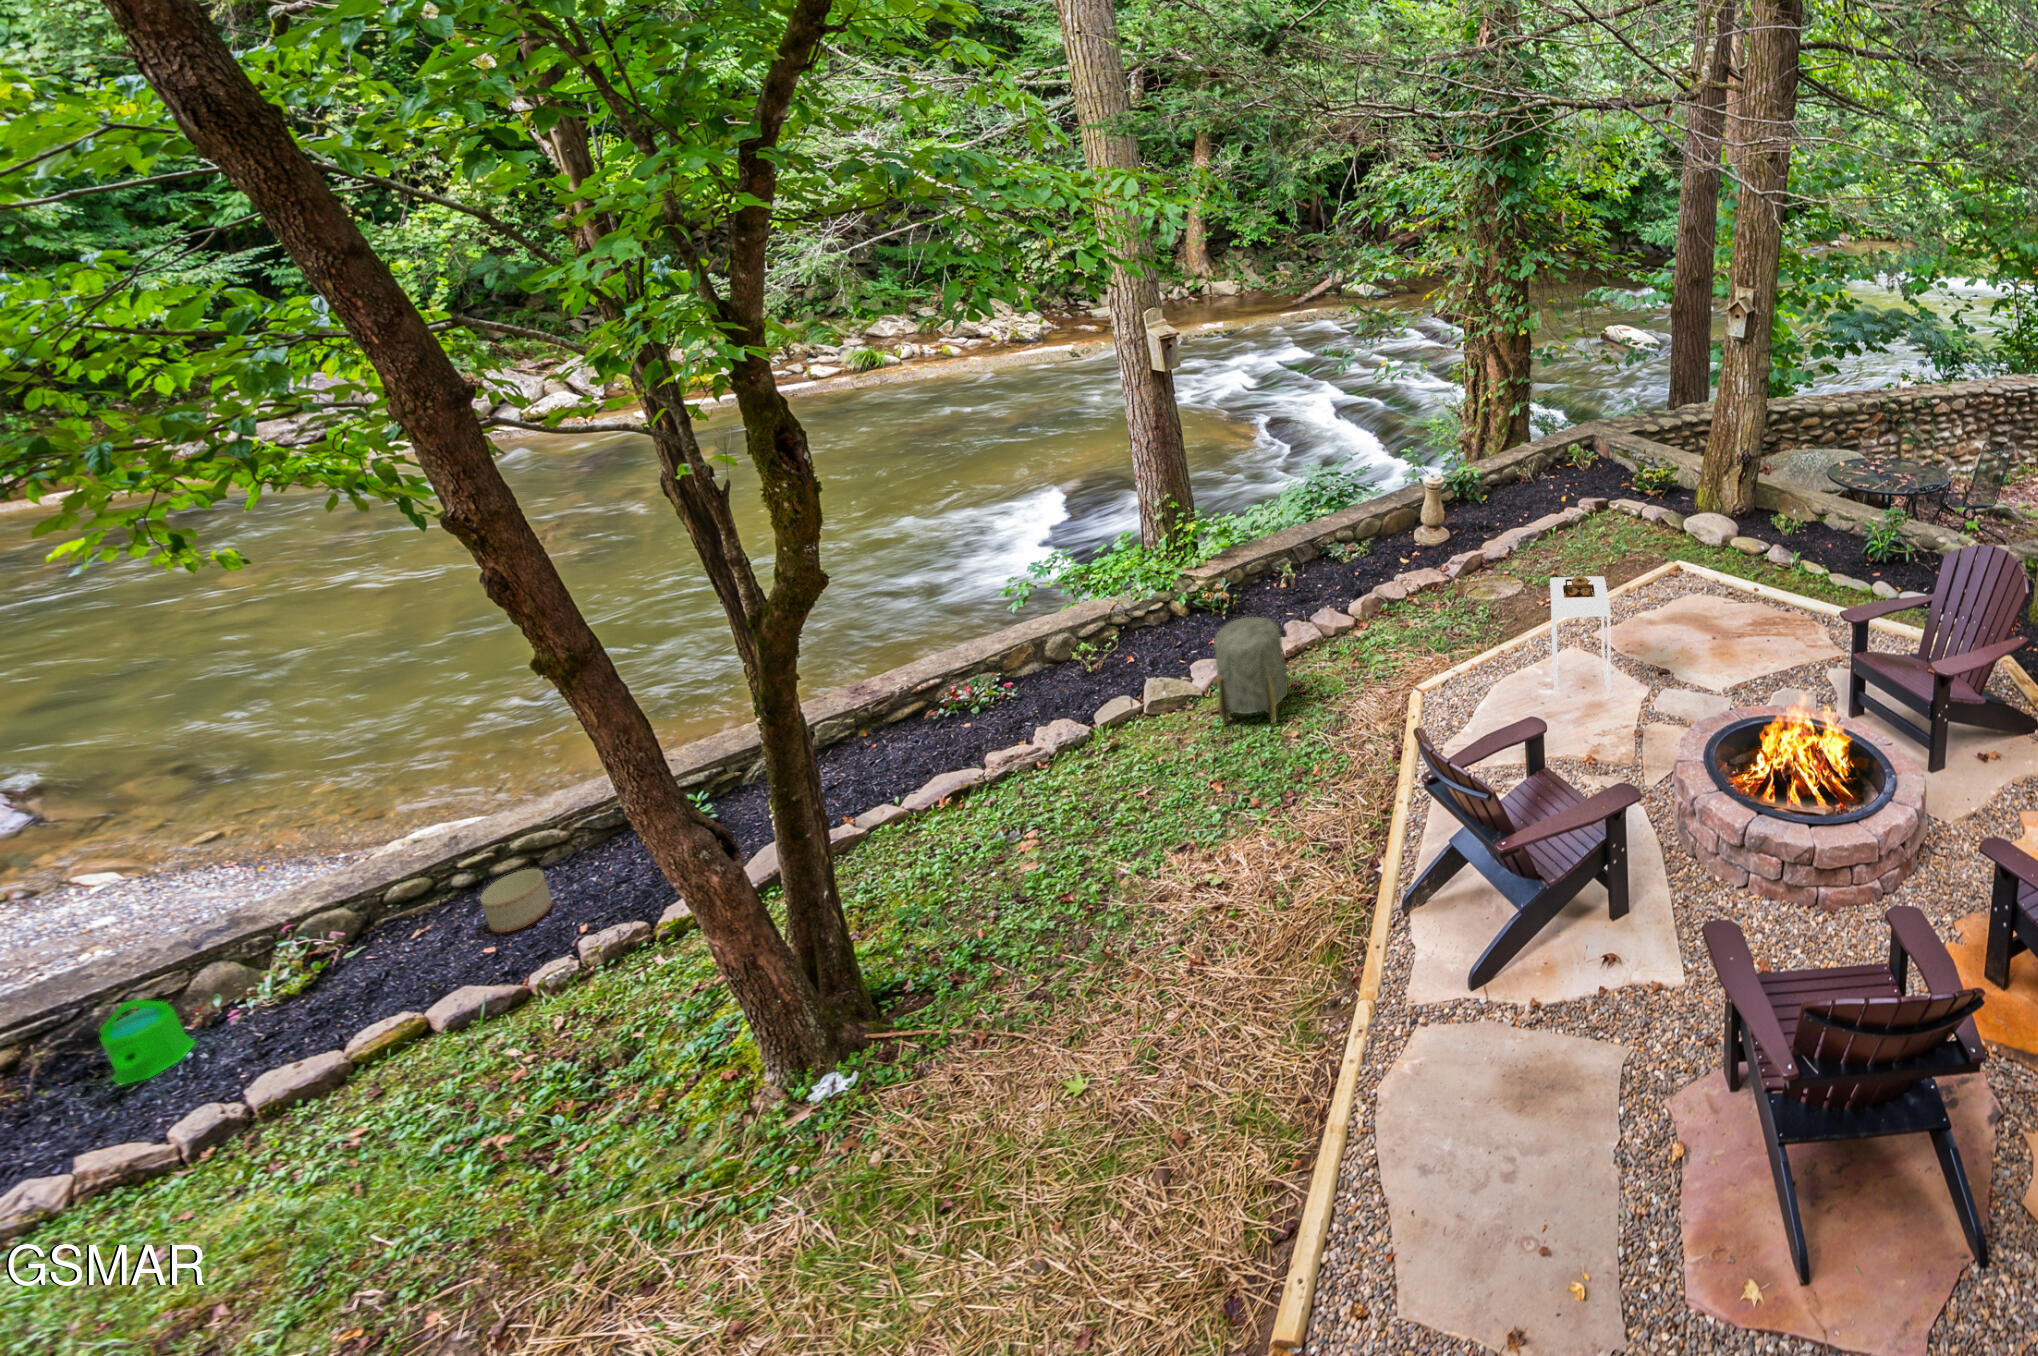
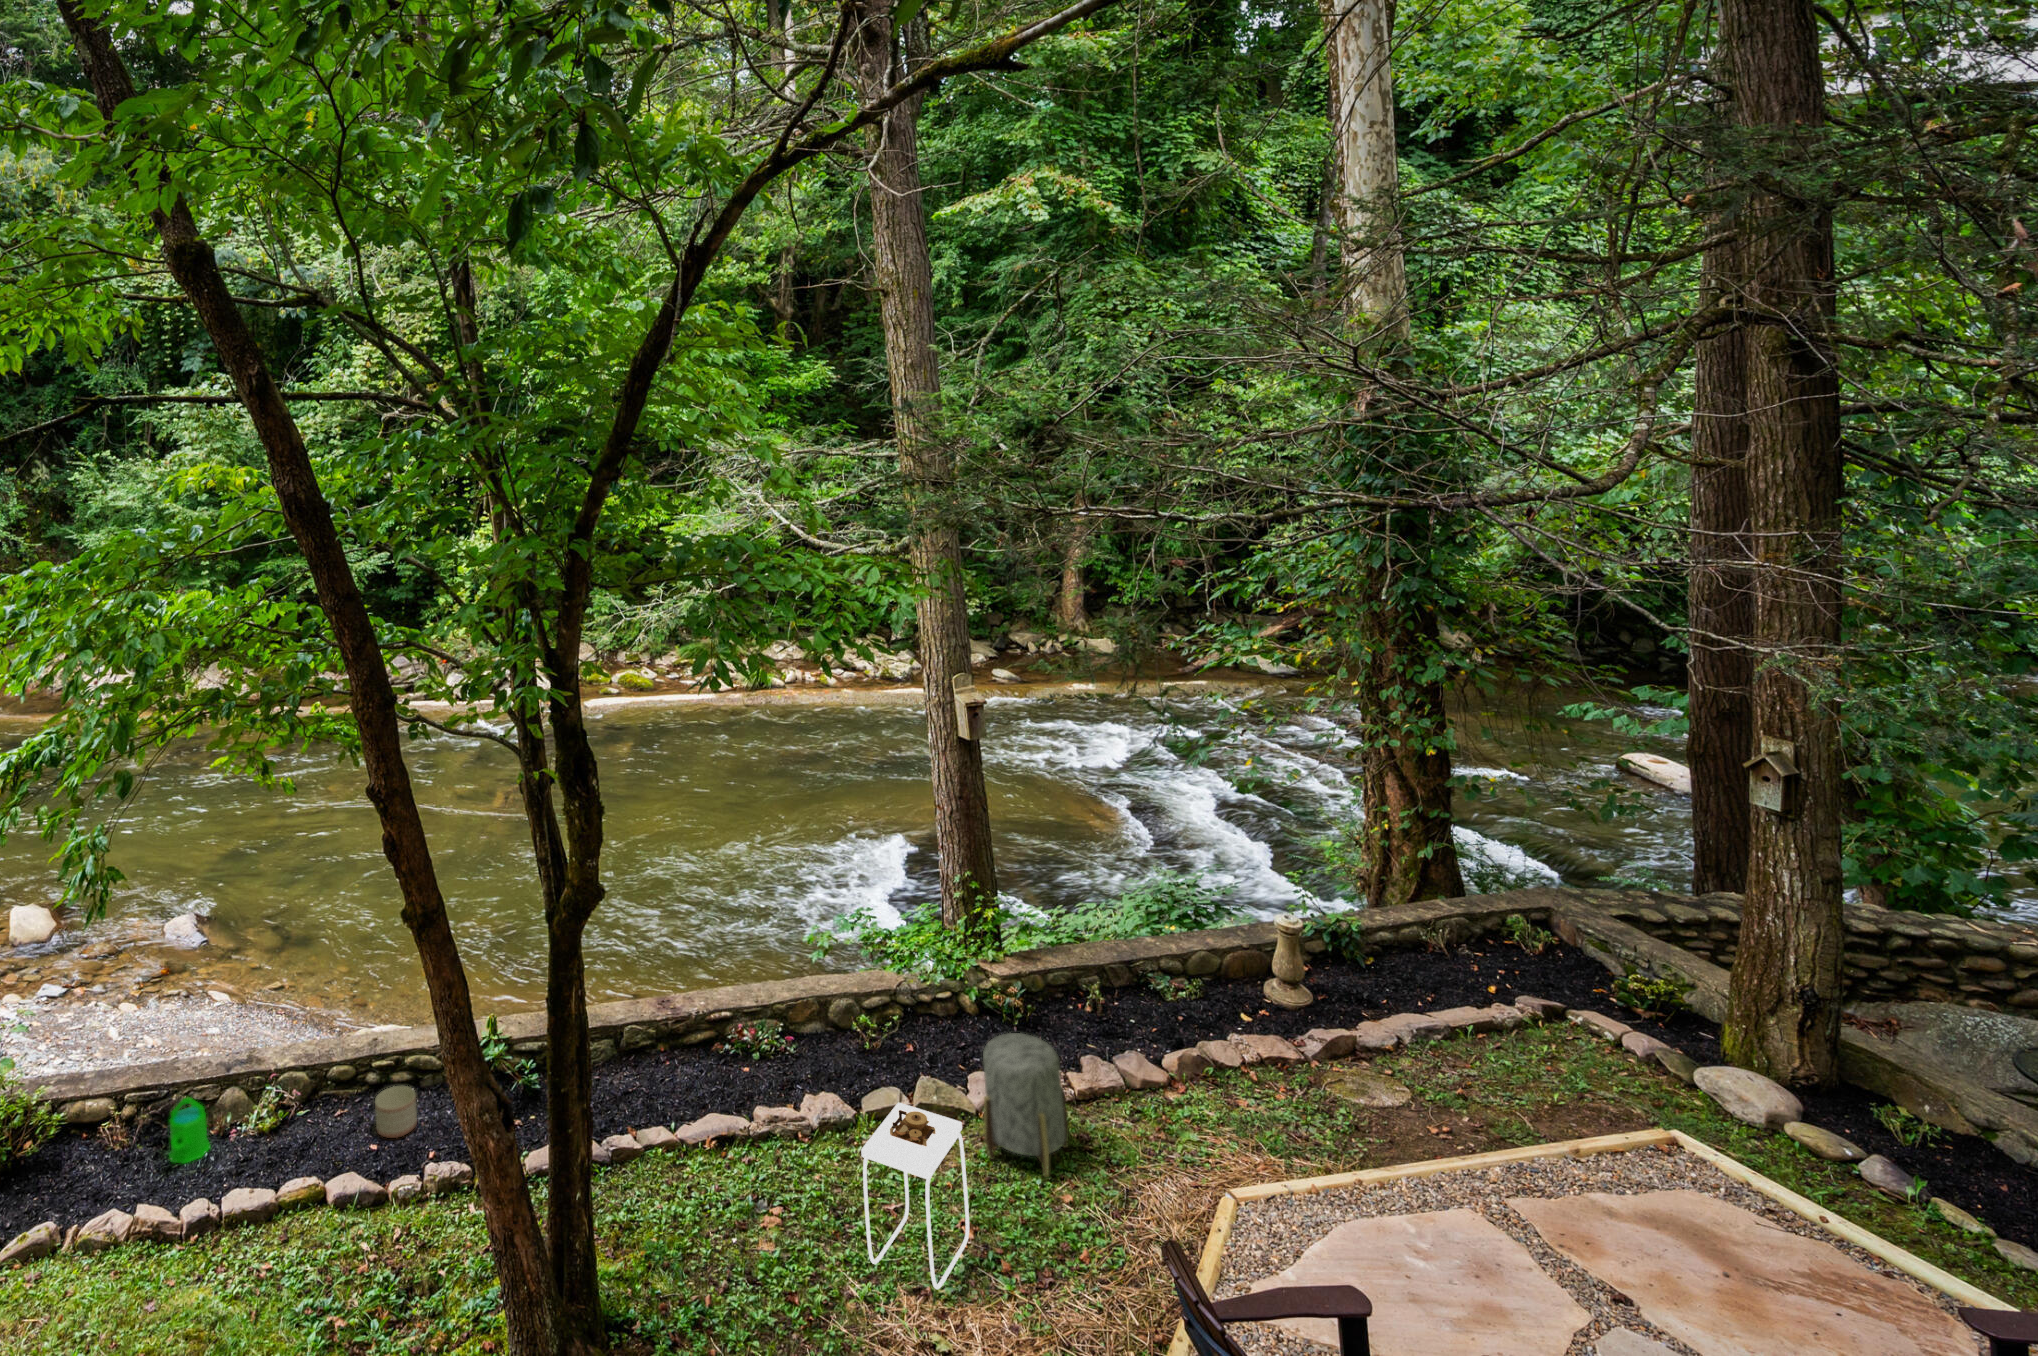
side table: present [1550,576,1611,693] -> present [861,1103,969,1289]

